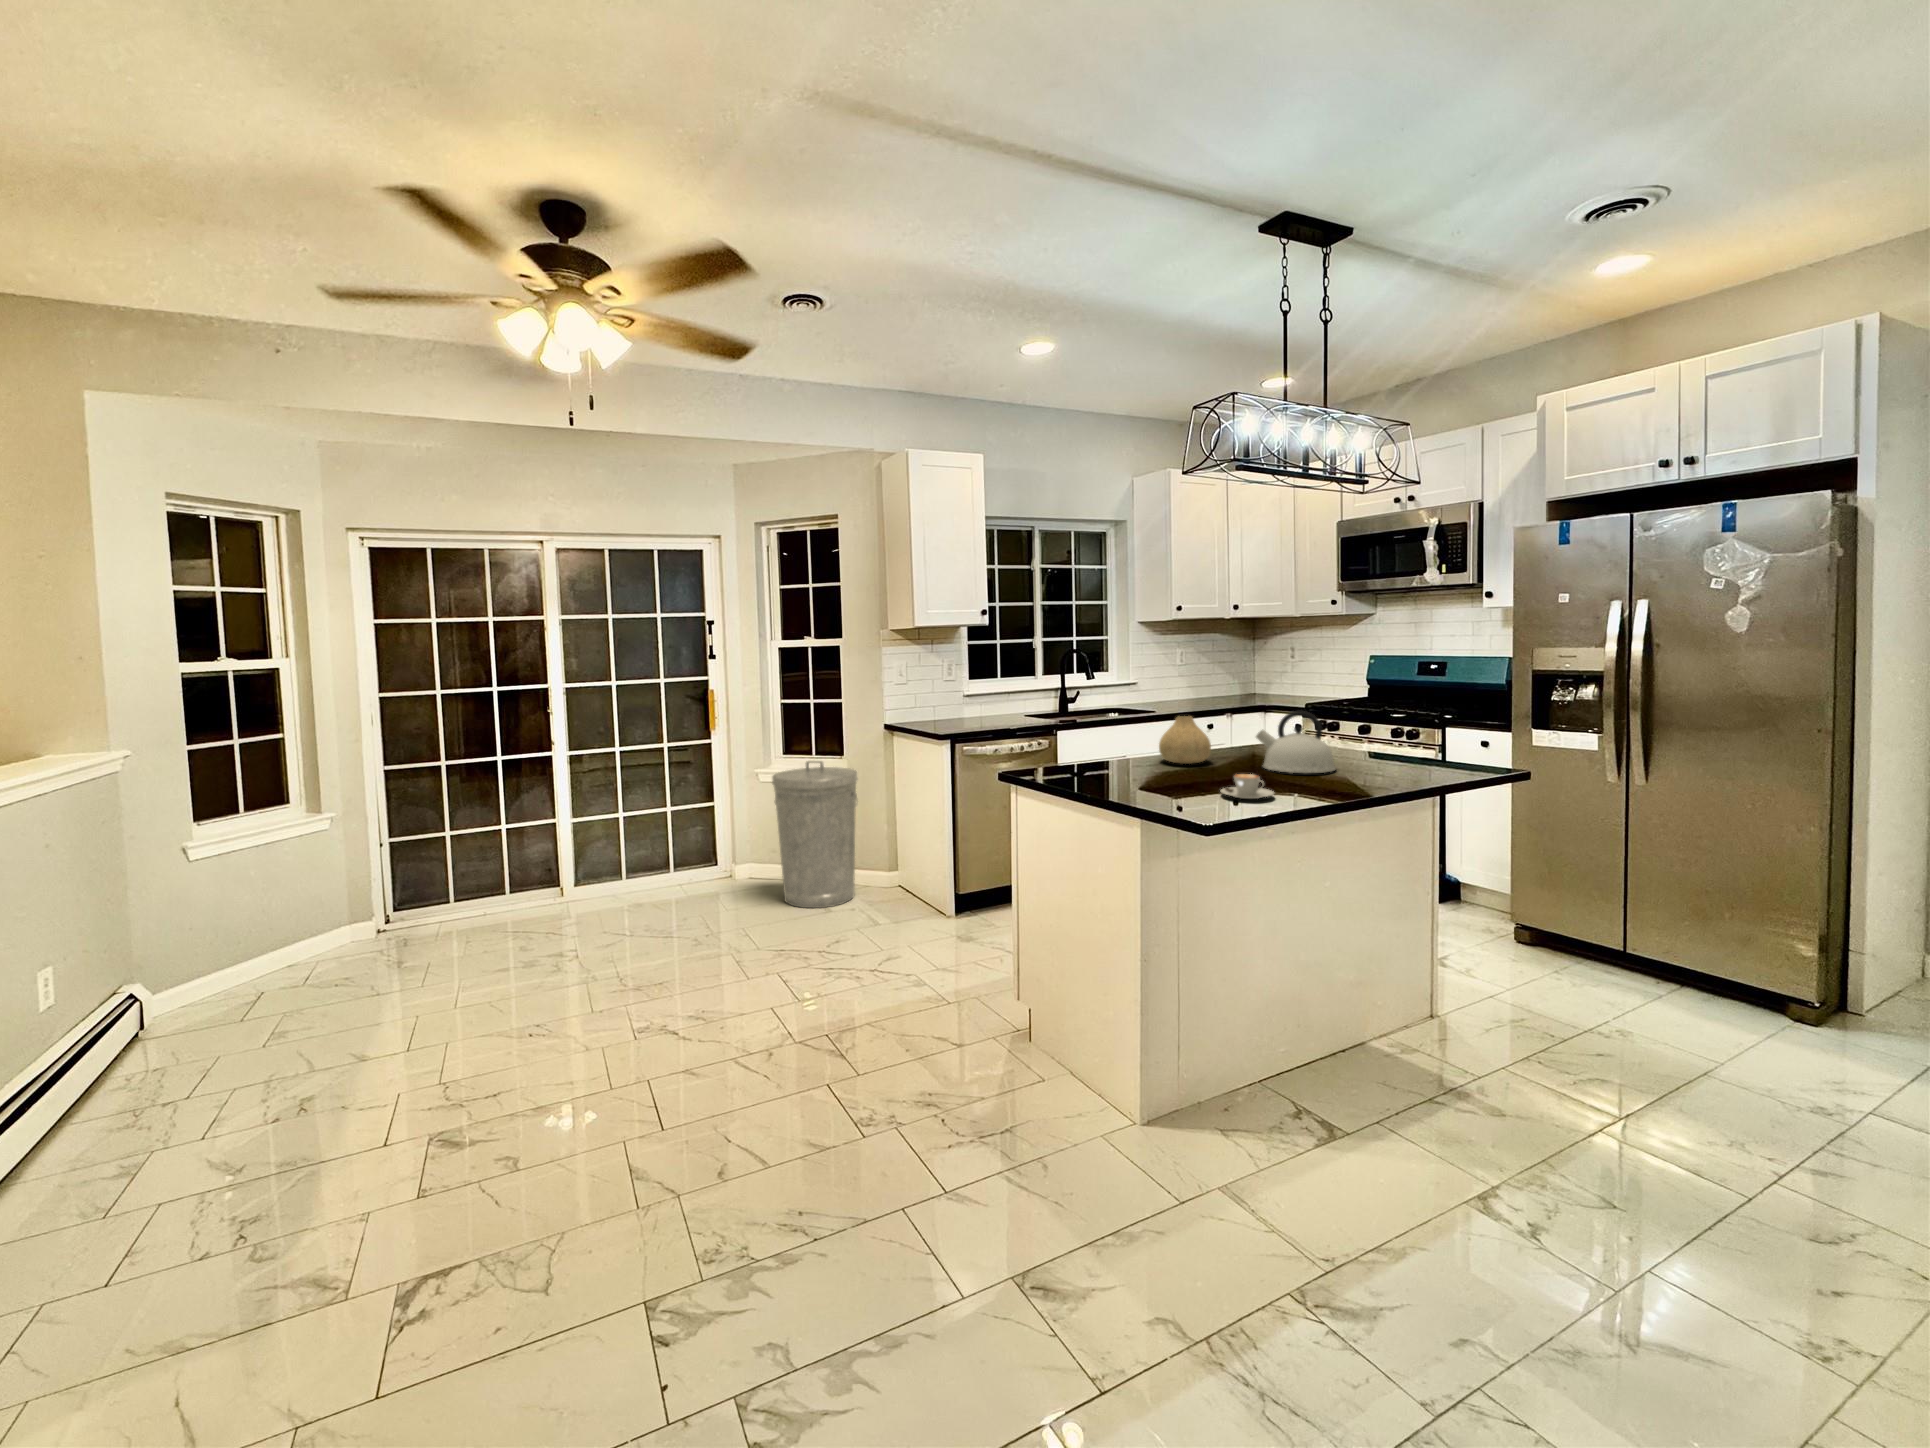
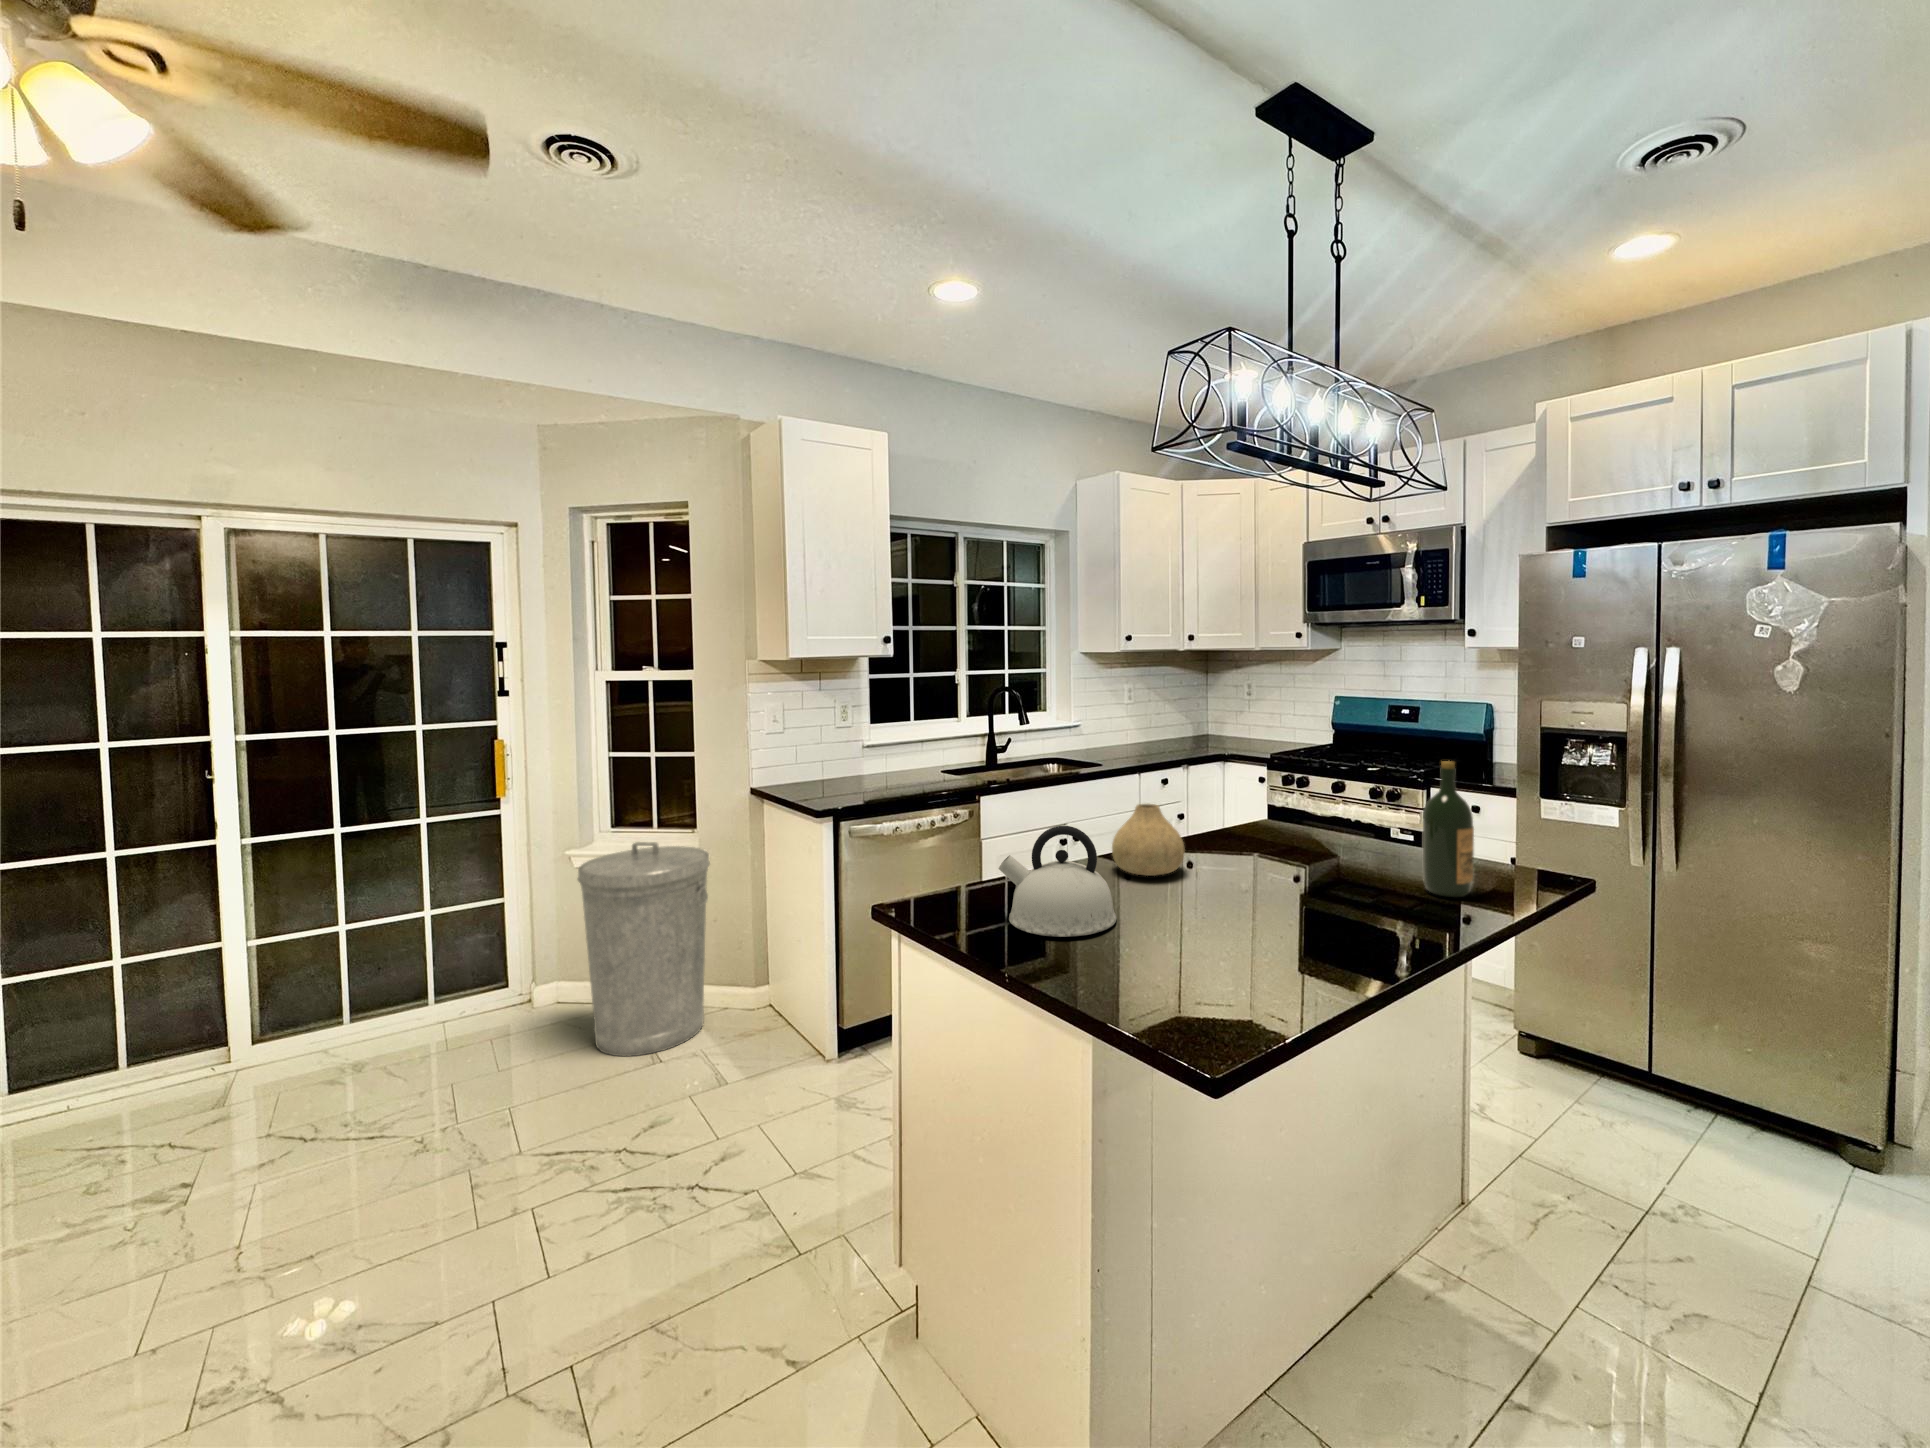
wine bottle: none [1385,682,1422,775] -> present [1423,761,1474,897]
kettle: present [1256,711,1336,773] -> present [998,826,1117,937]
coffee cup: present [1221,774,1274,799] -> none [1212,919,1296,968]

